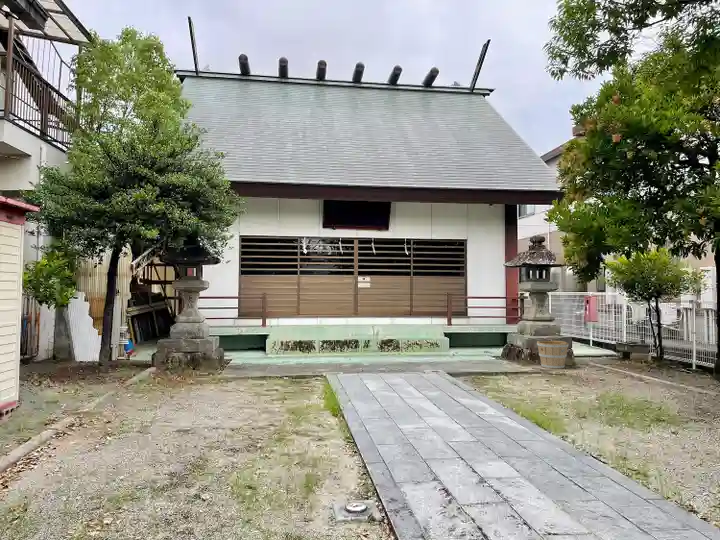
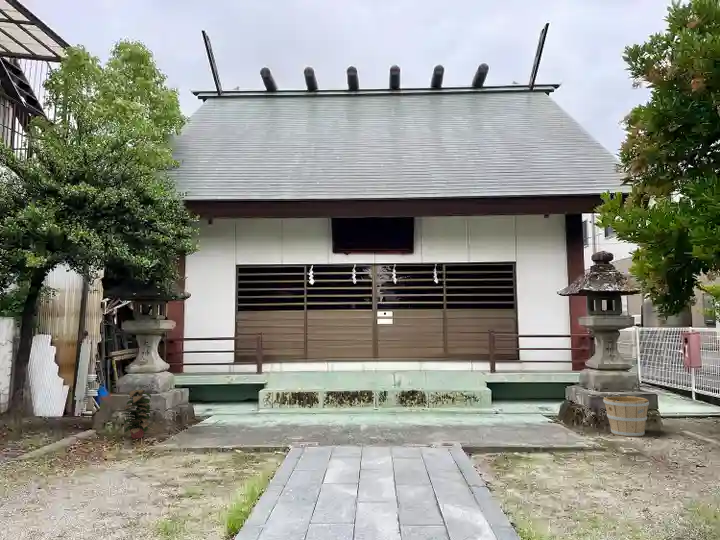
decorative plant: none [174,336,203,373] -> present [122,390,154,438]

